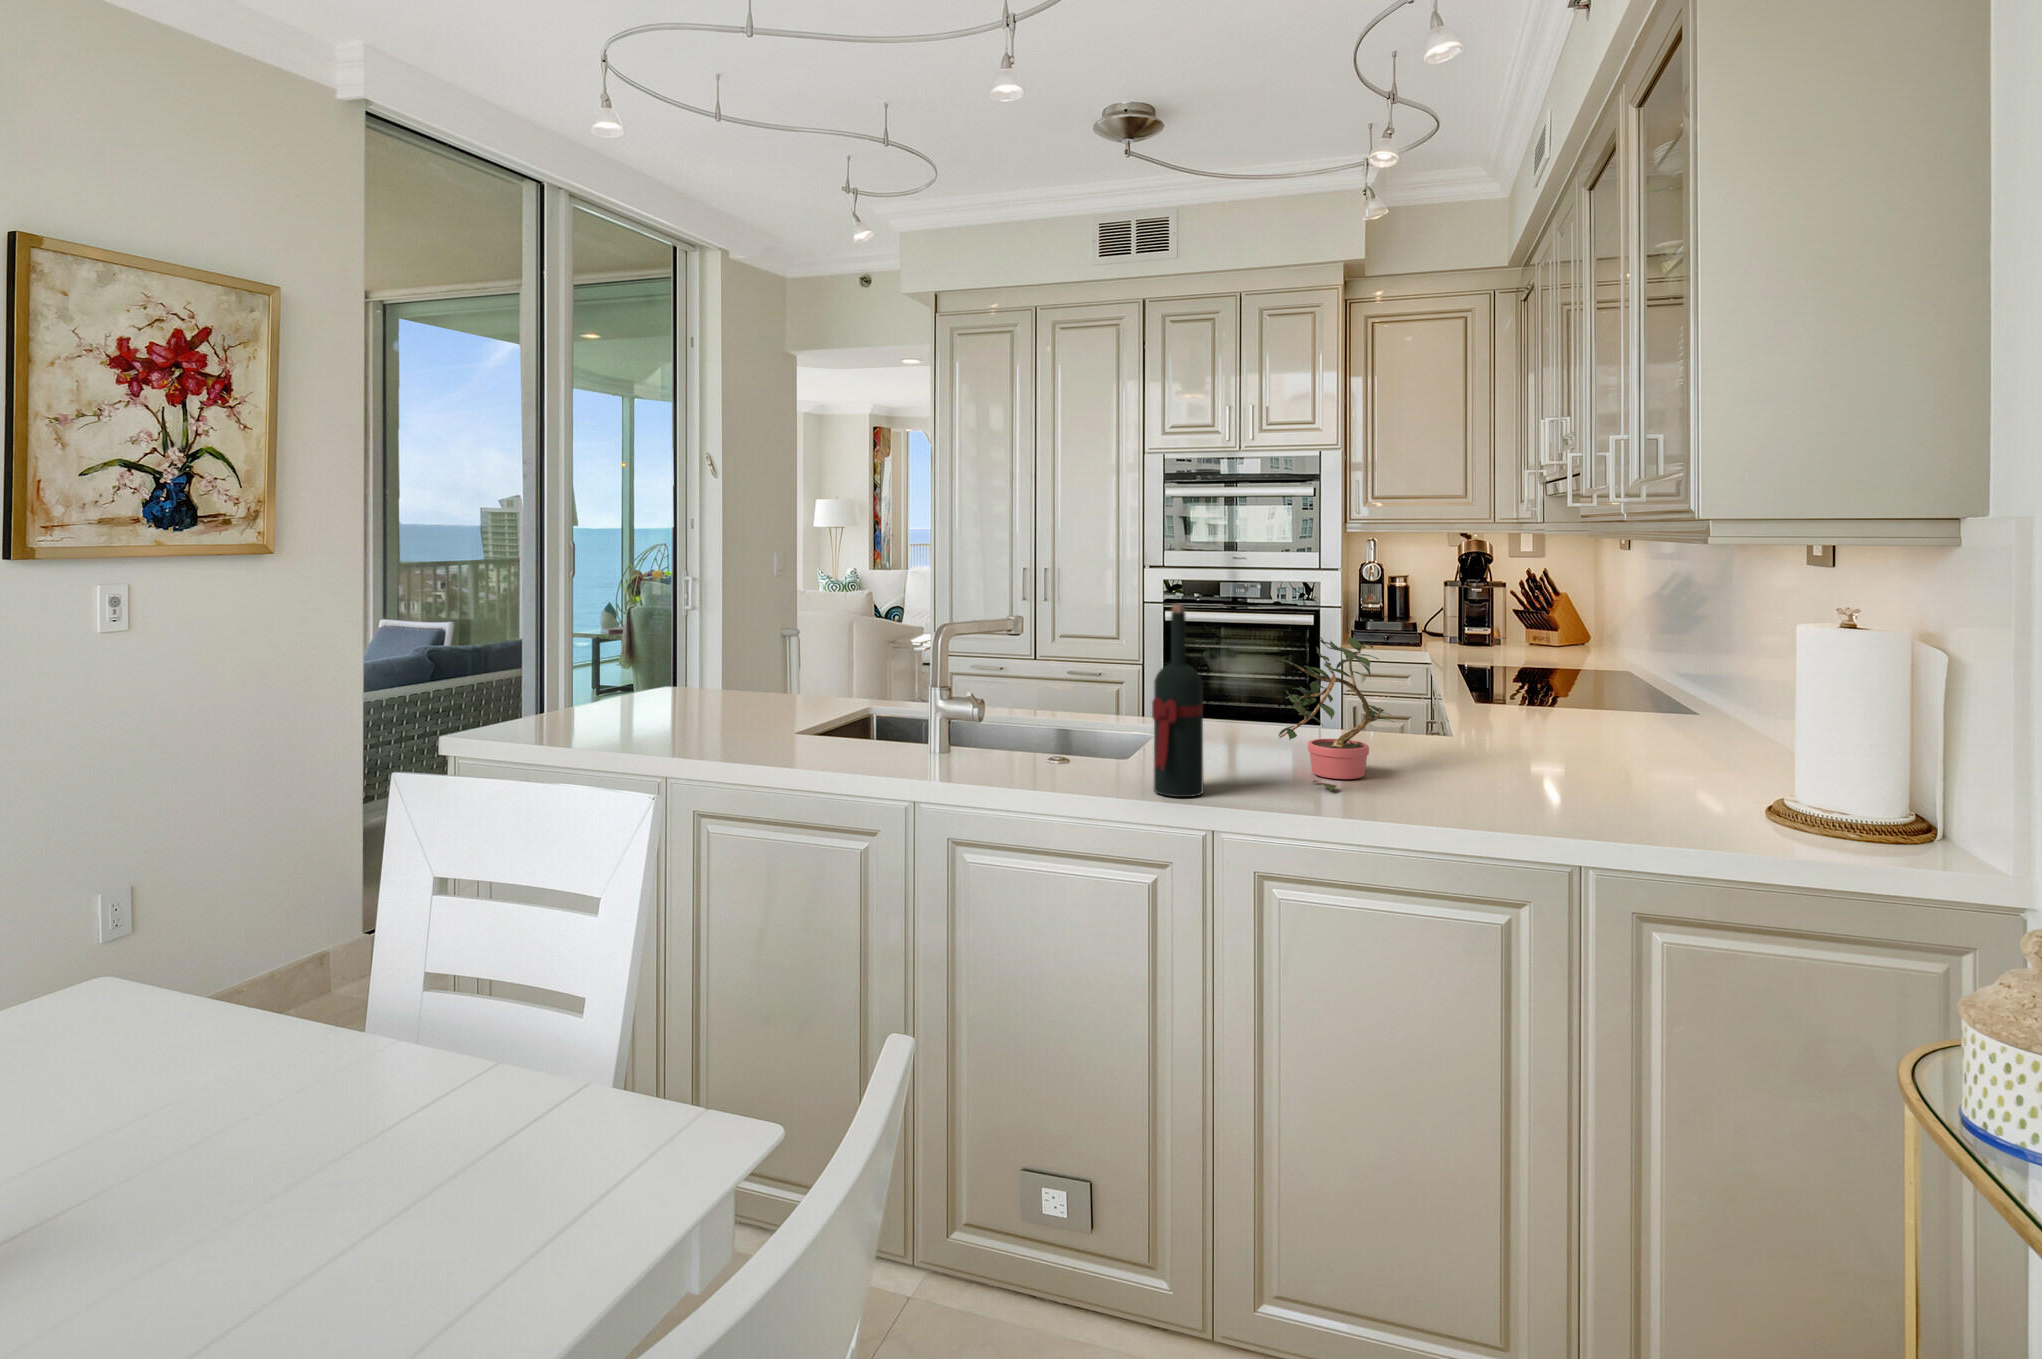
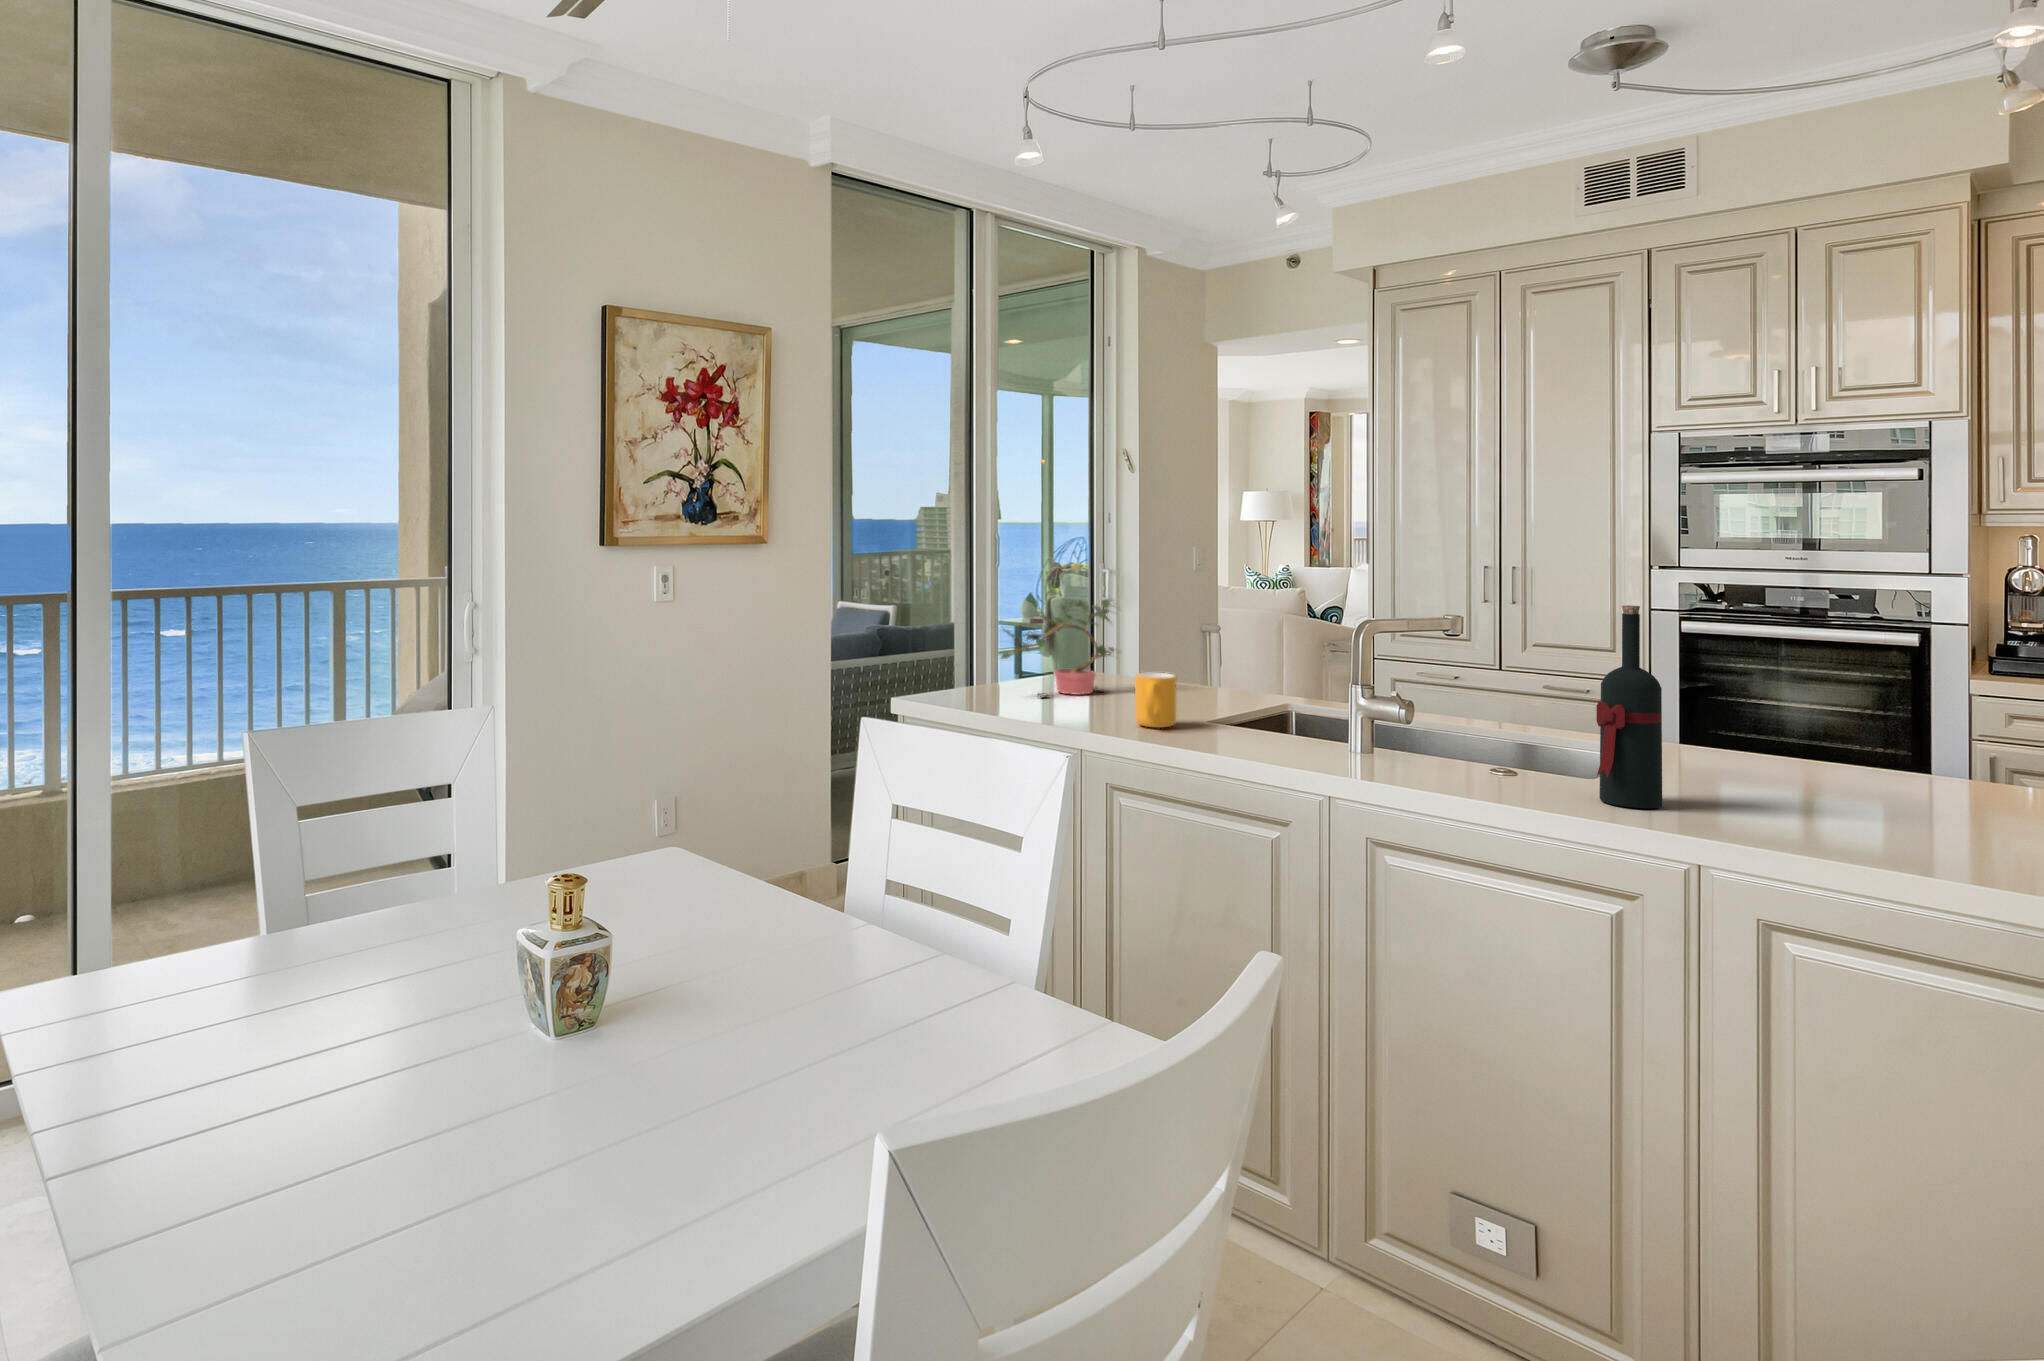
potted plant: present [1279,637,1393,791] -> present [1001,599,1114,696]
mug: none [716,689,760,750] -> present [1135,673,1176,728]

